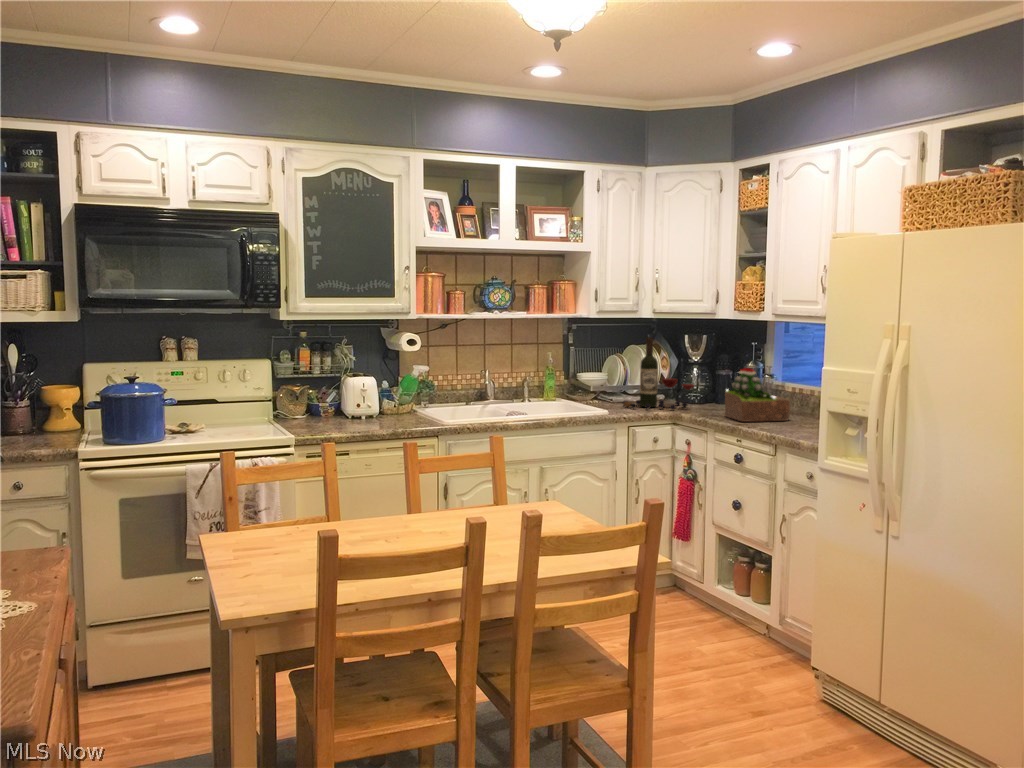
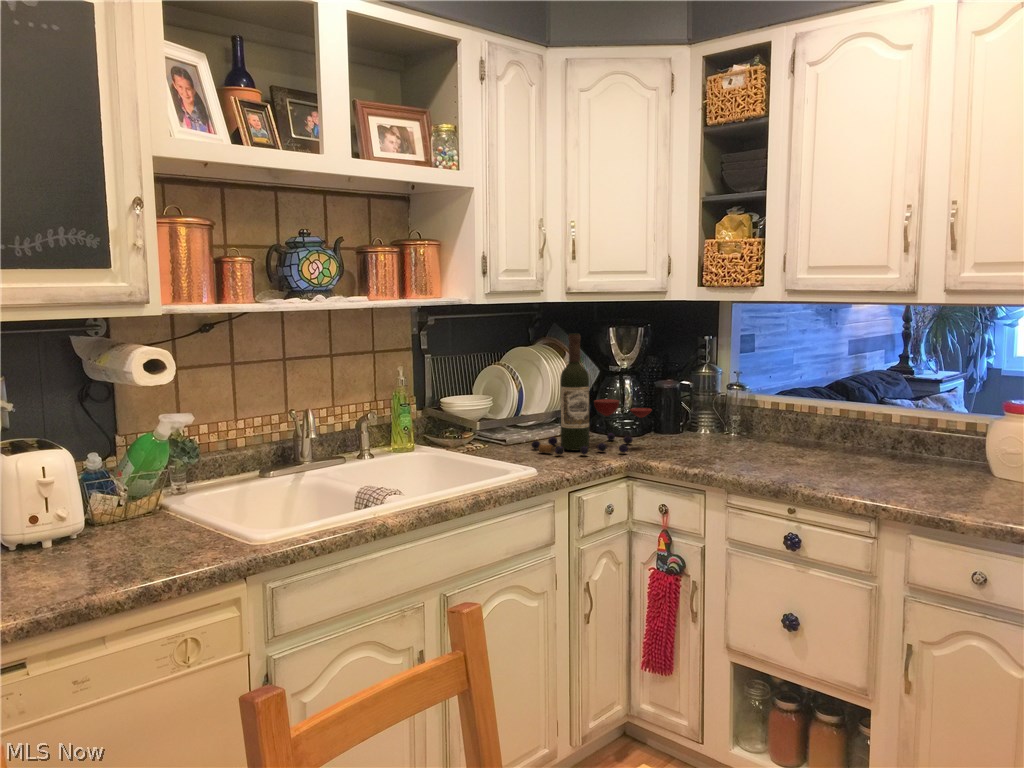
succulent plant: present [725,368,791,422] -> none [721,381,830,473]

